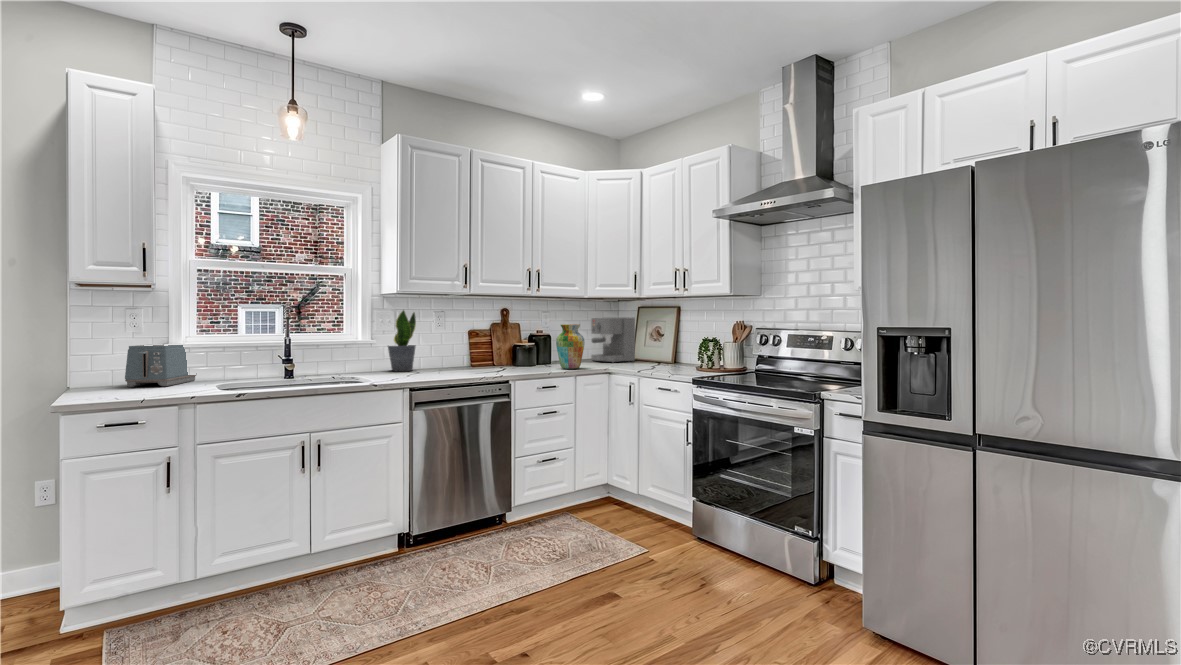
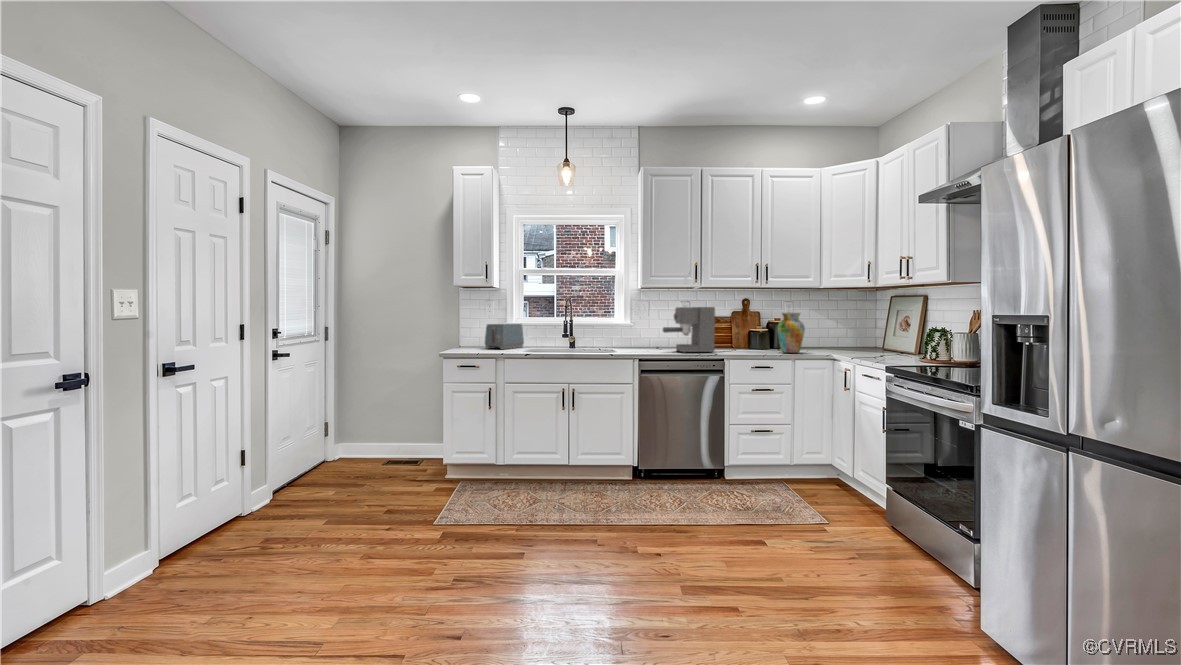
potted plant: present [388,310,416,371] -> none [642,300,664,348]
coffee maker: present [591,317,635,363] -> present [663,307,715,353]

